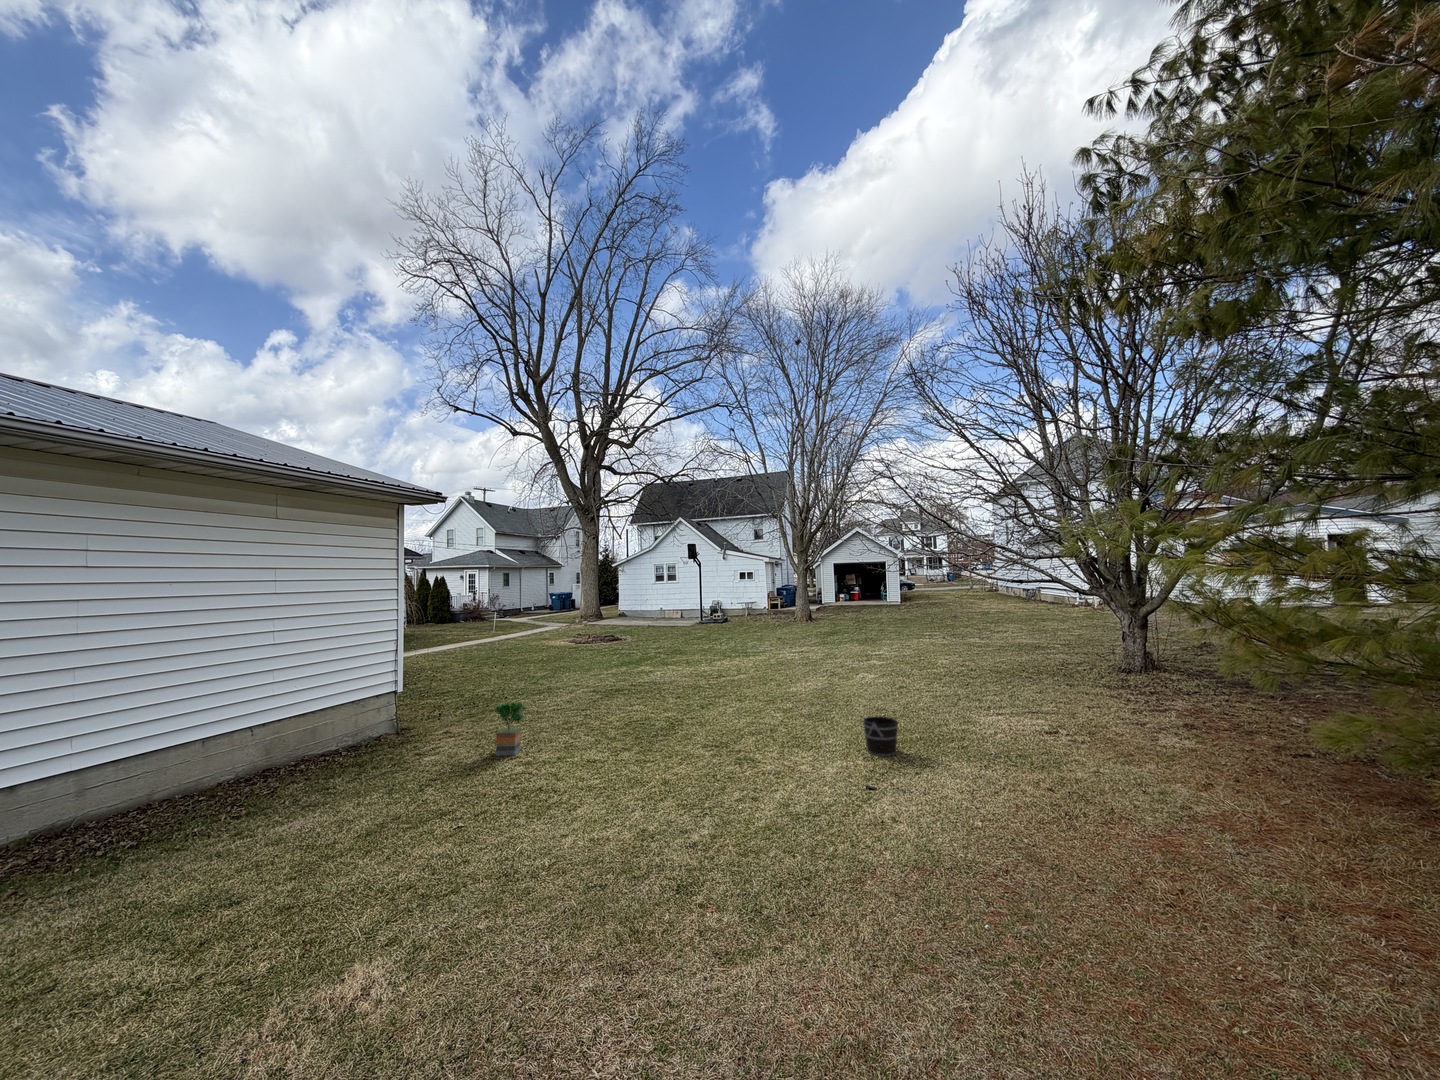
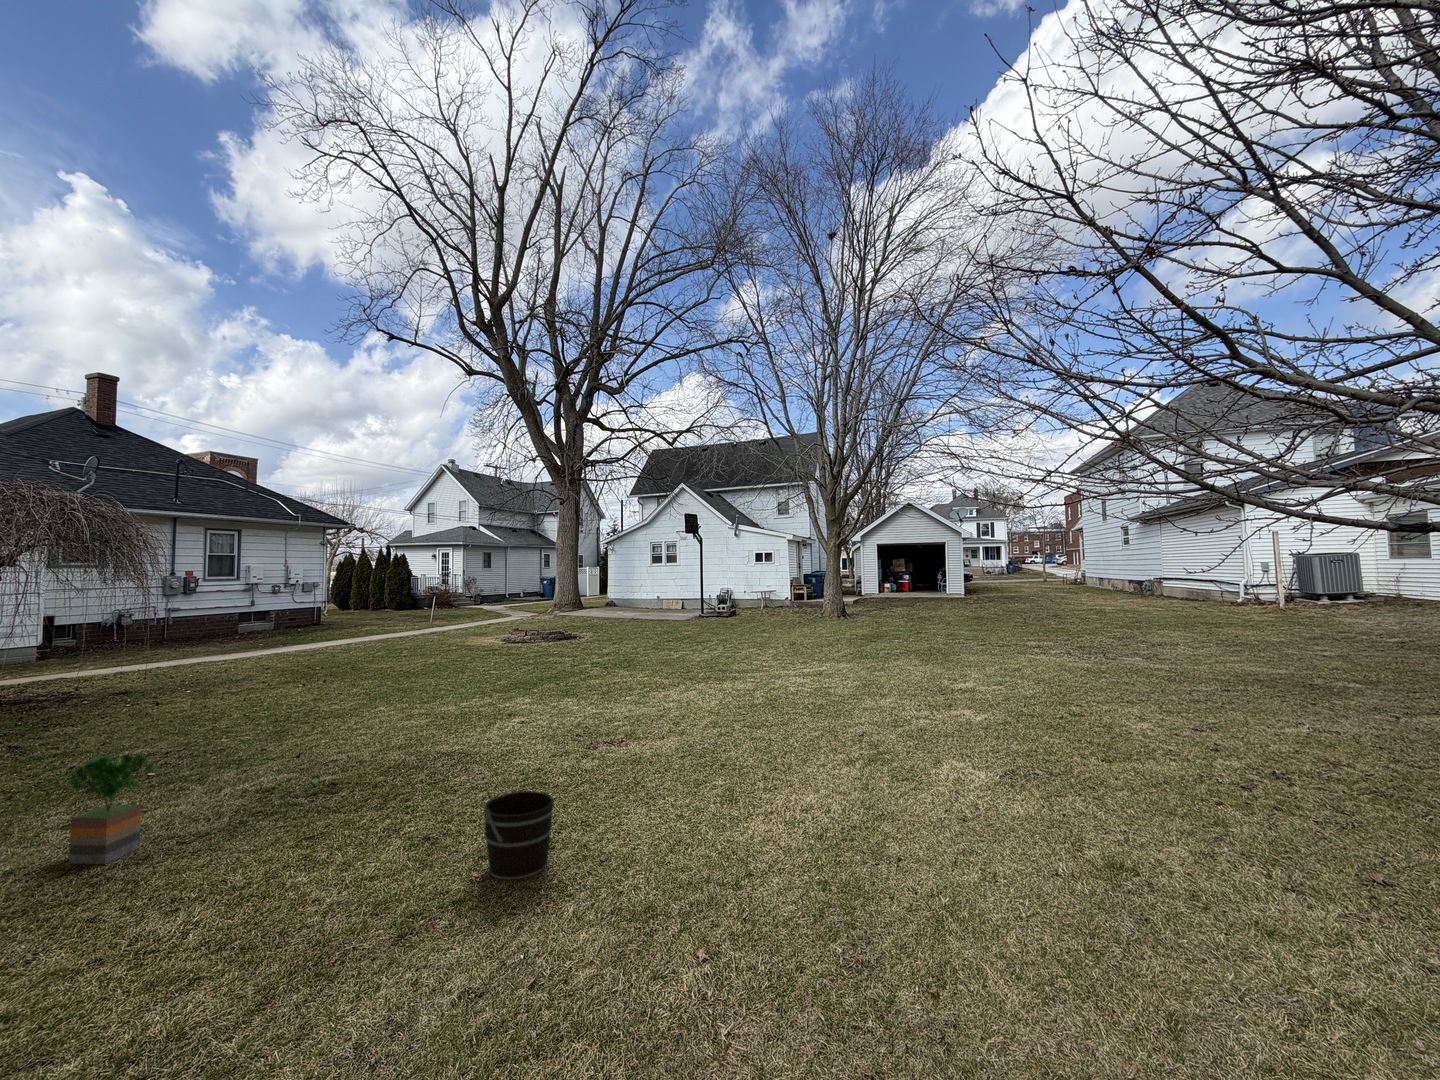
bucket: present [863,716,898,756] -> present [484,791,554,880]

